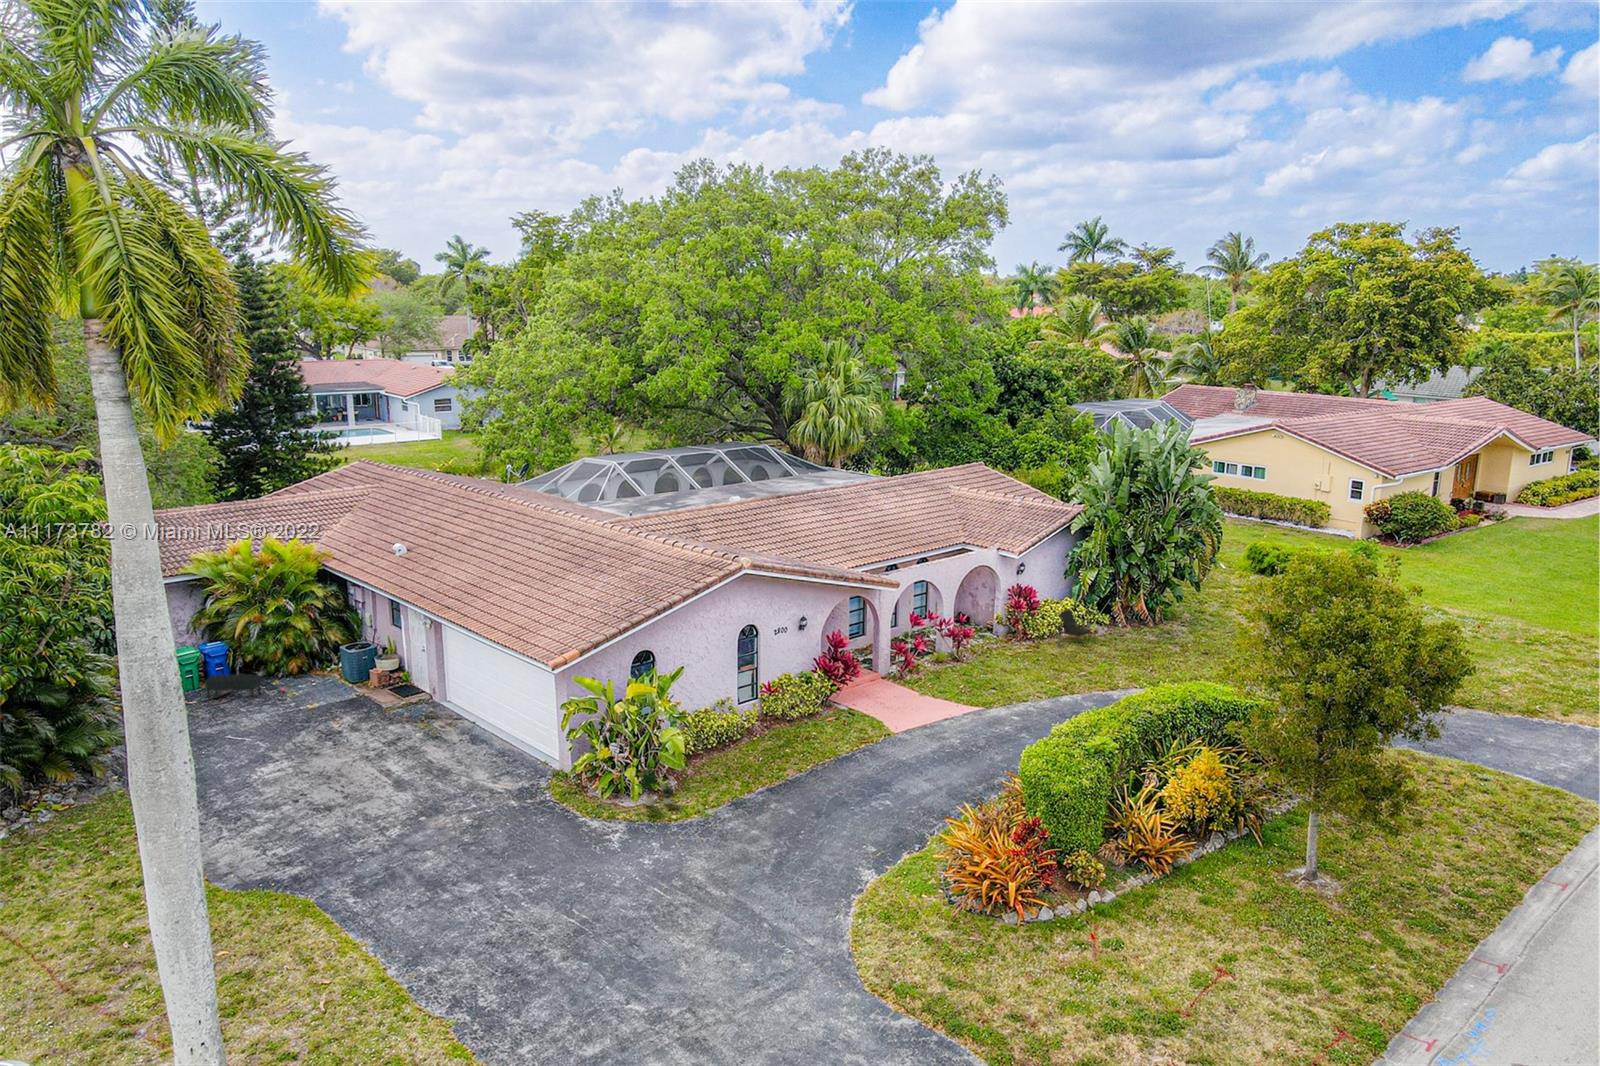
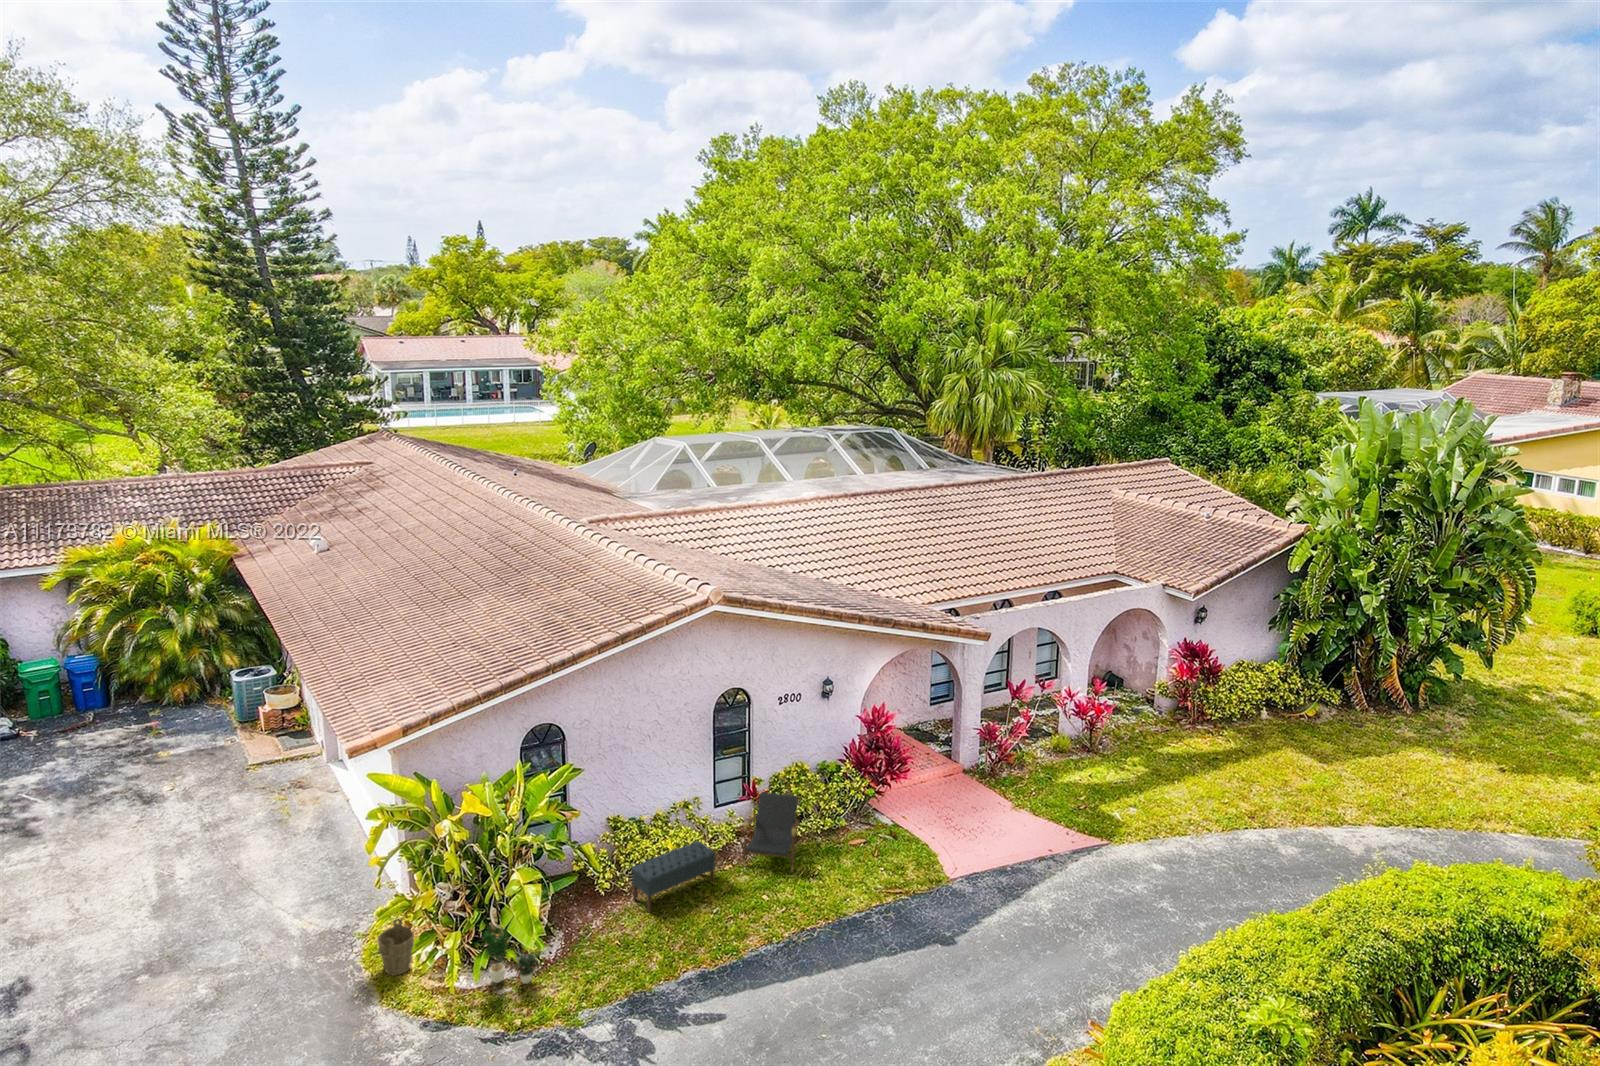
lounge chair: present [1060,609,1092,642] -> present [743,792,799,872]
bench: present [205,674,261,700] -> present [631,841,716,912]
bucket: none [569,776,591,810] -> present [377,919,414,976]

